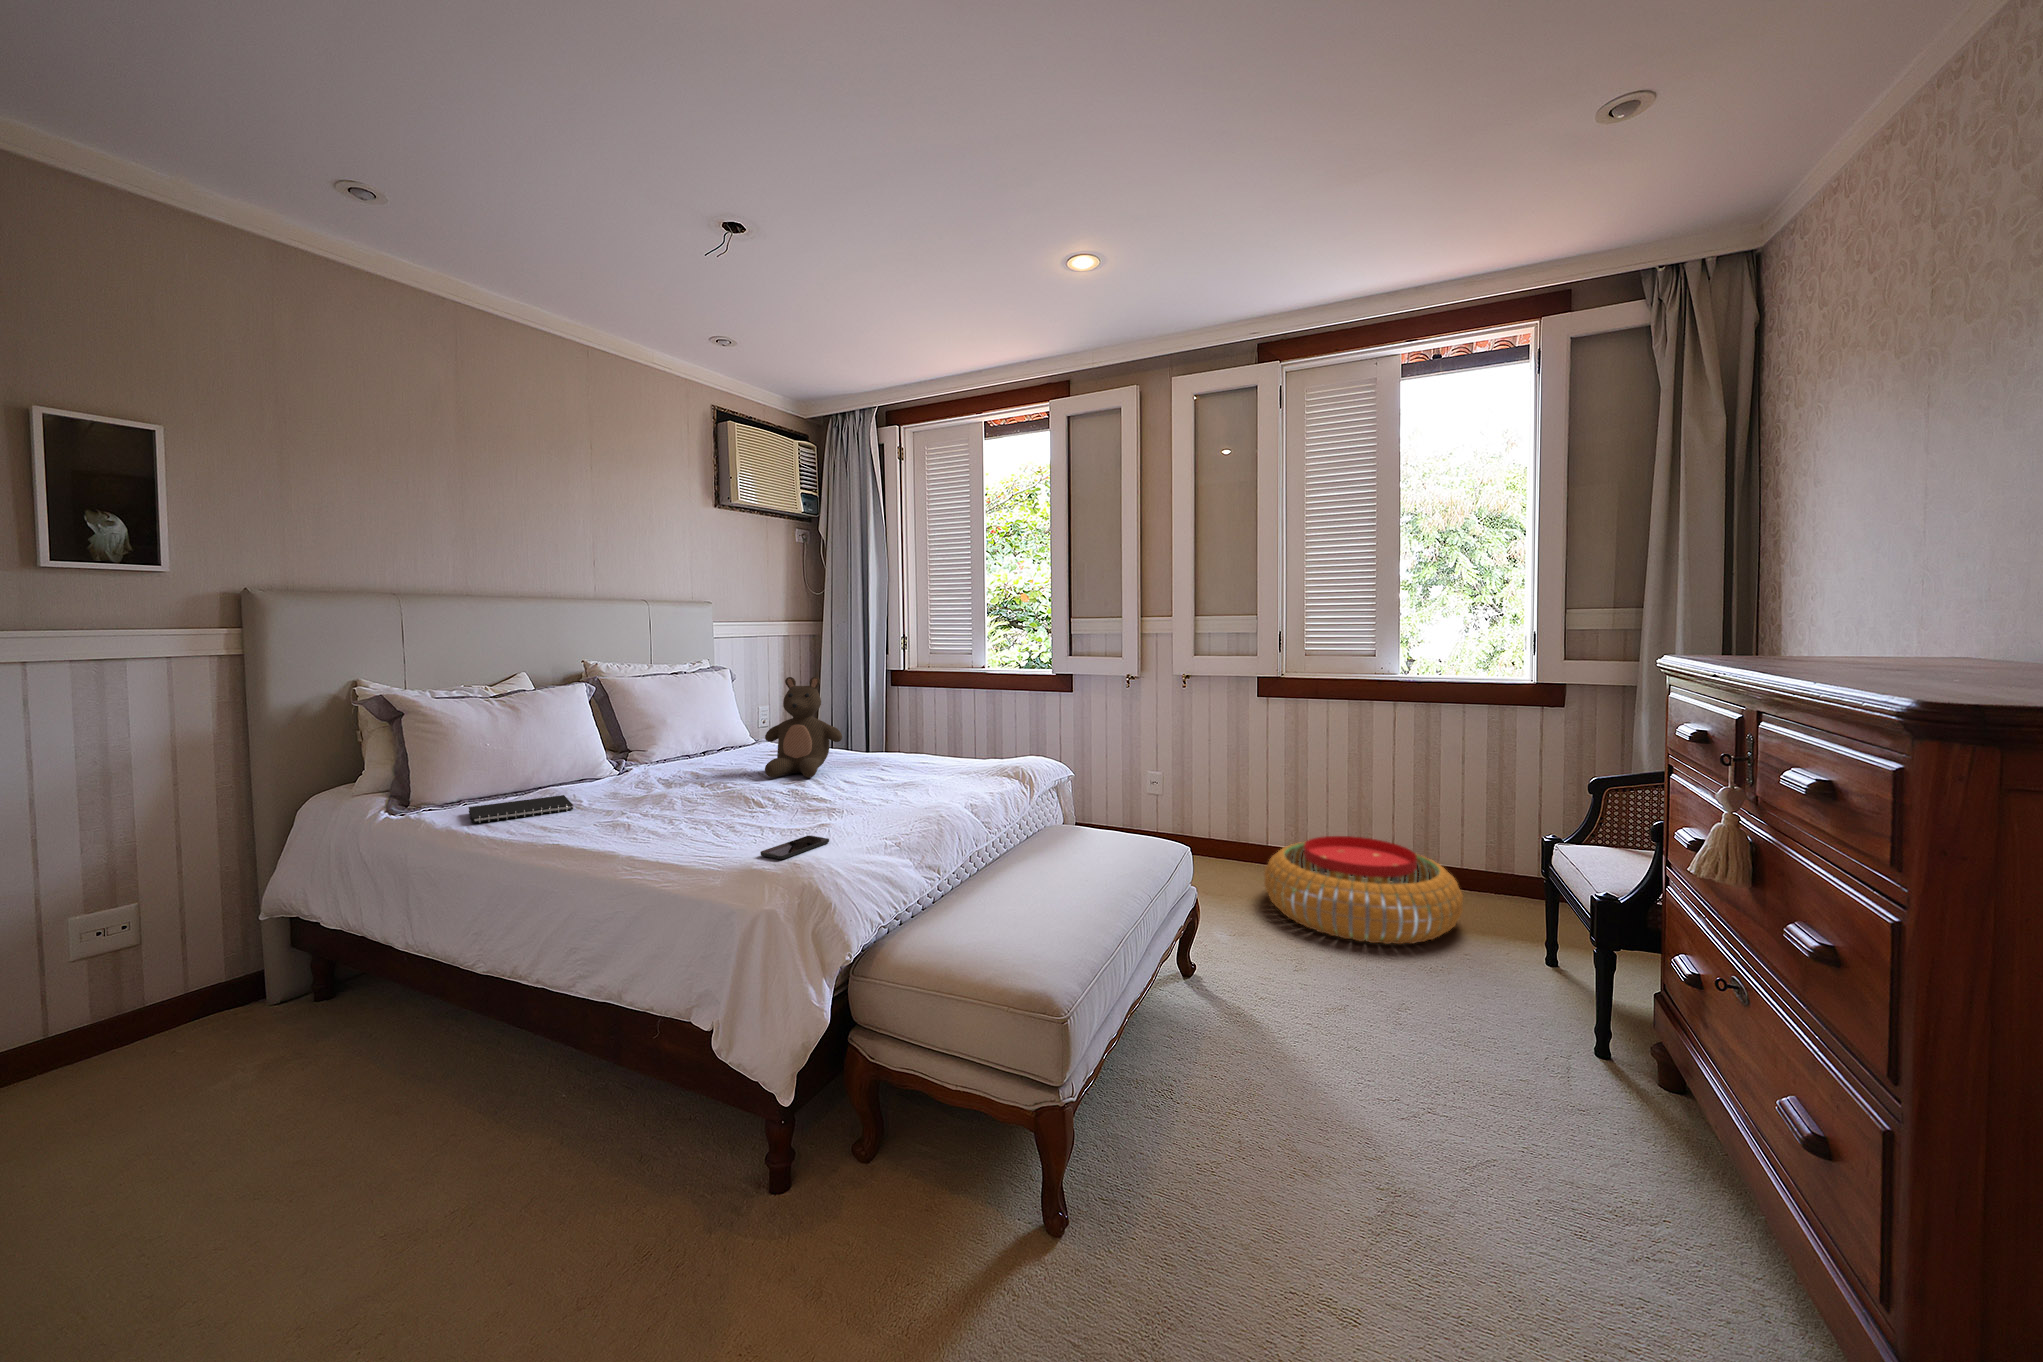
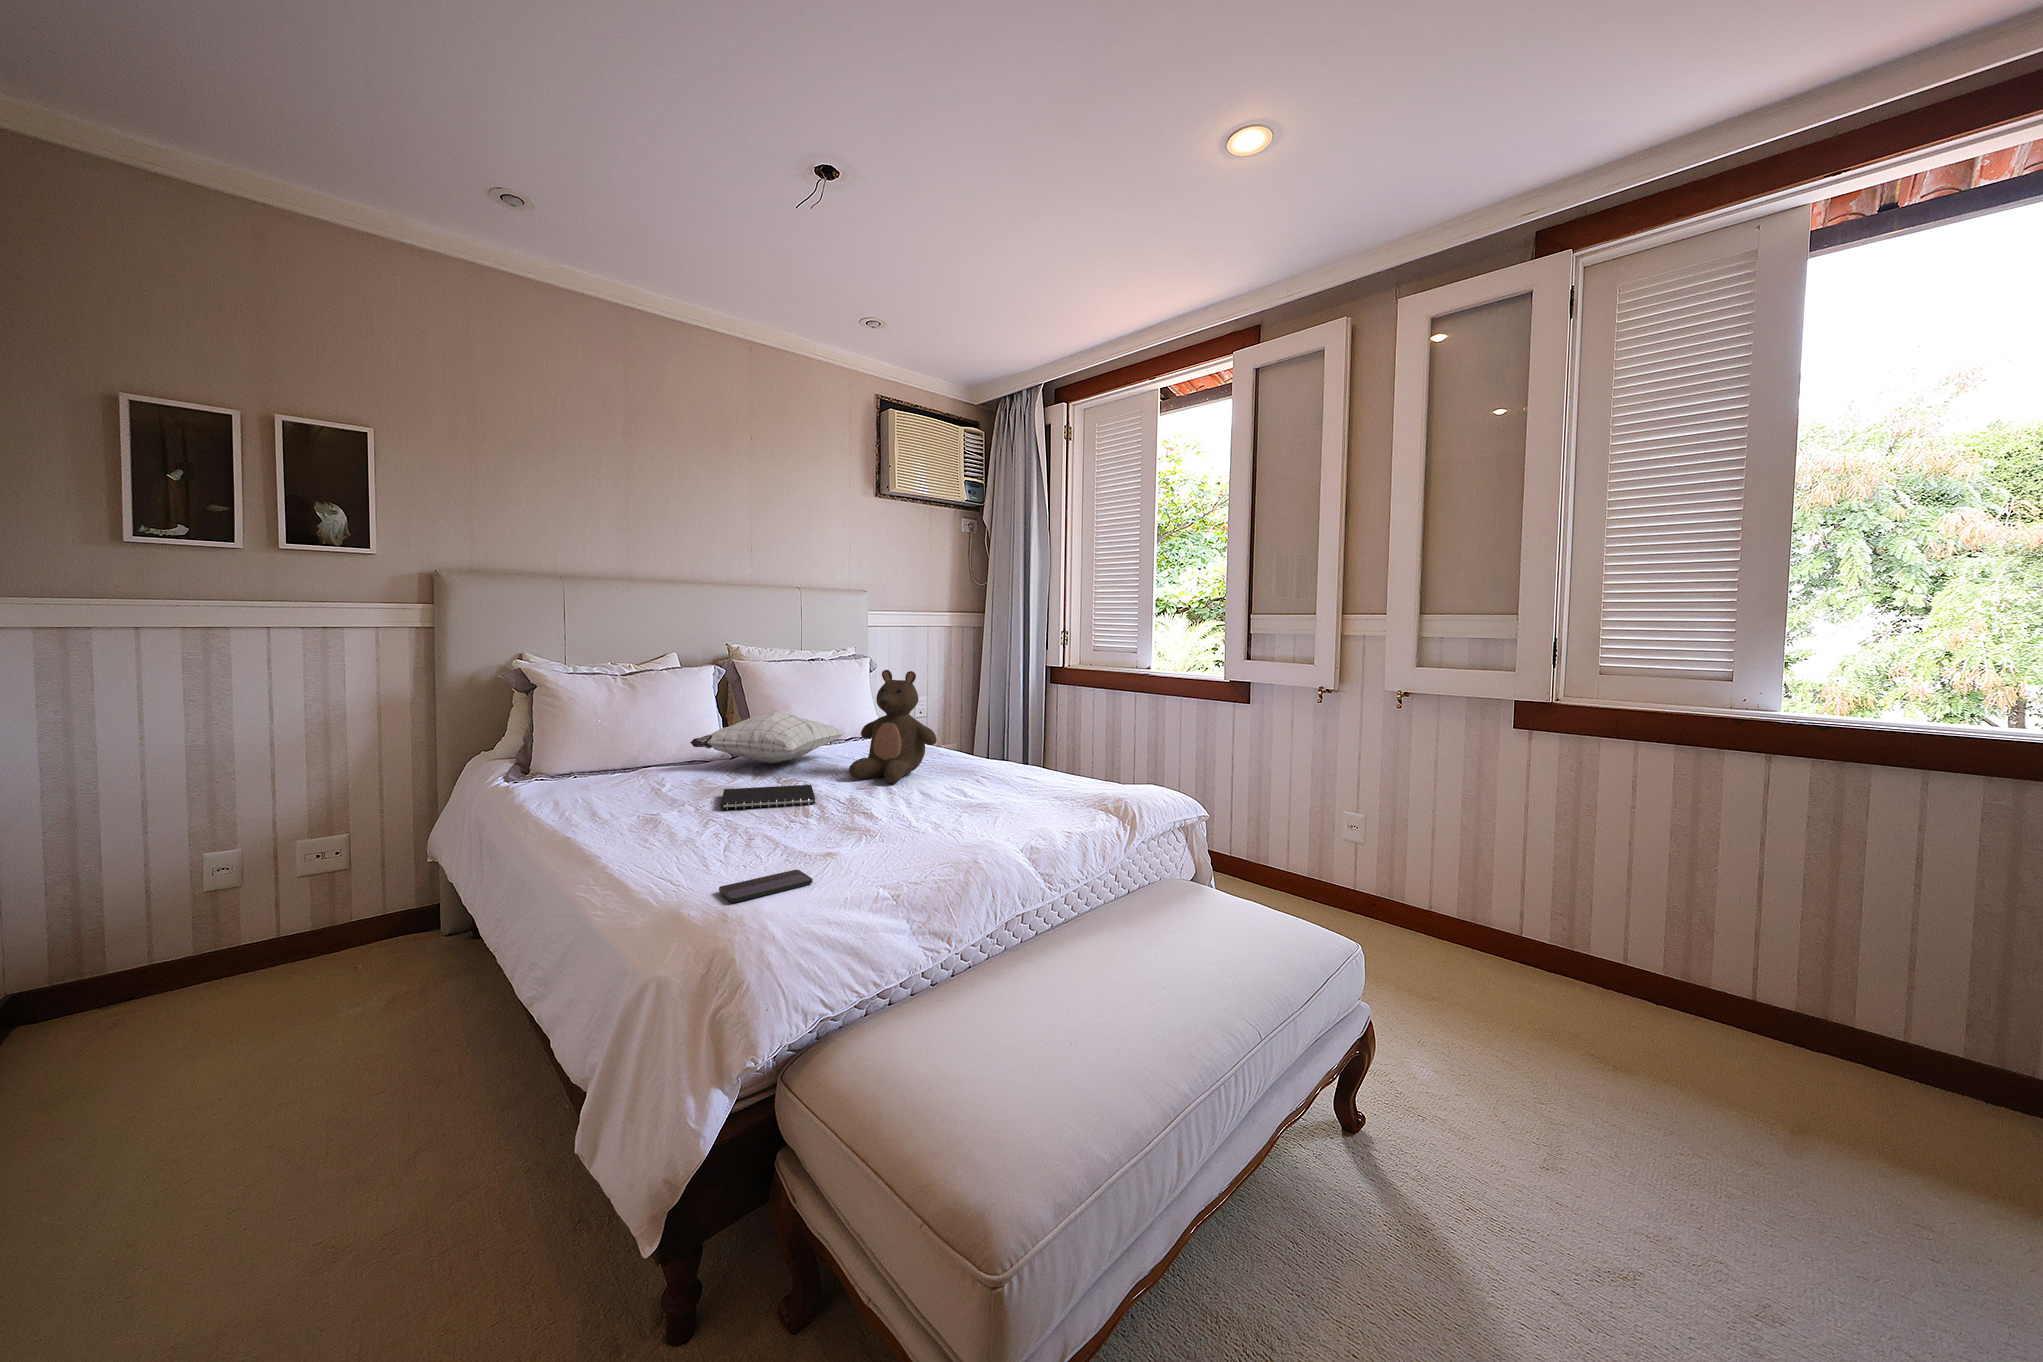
pillow: none [588,724,735,774] -> present [690,711,844,763]
notebook: present [469,795,573,823] -> present [721,785,815,810]
pouf: present [1264,836,1463,944] -> none [1502,945,1905,1170]

